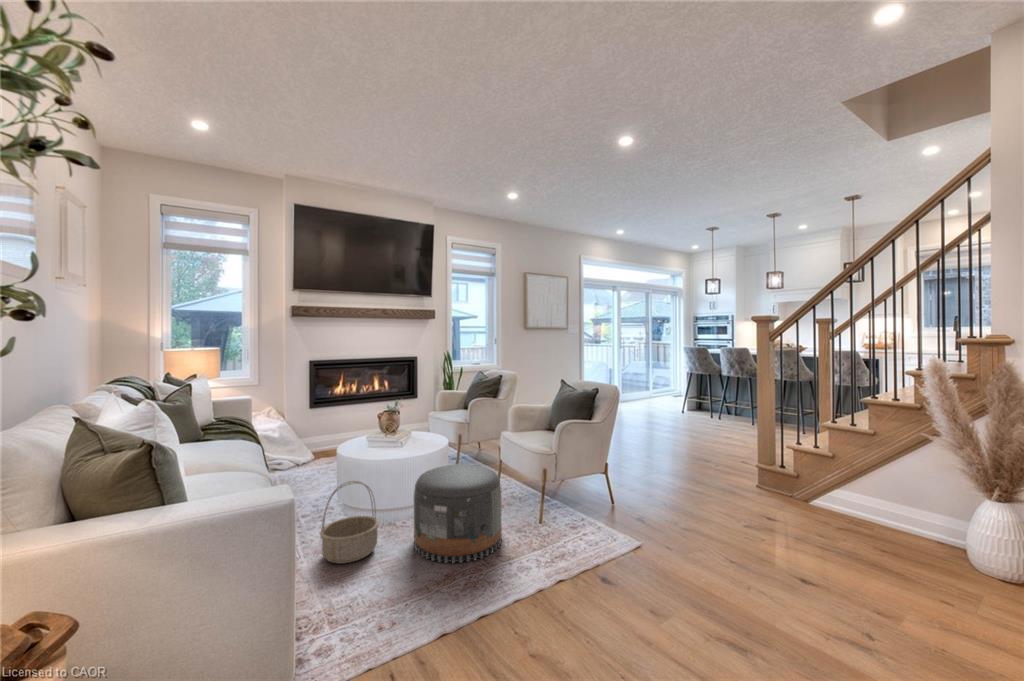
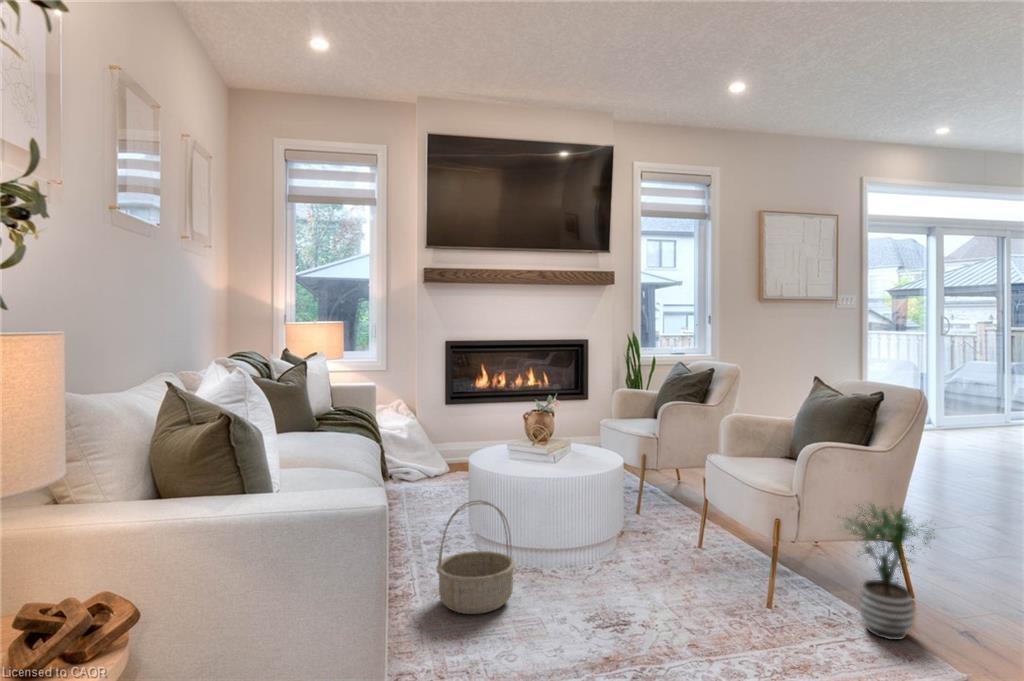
potted plant: none [573,453,627,531] -> present [835,506,934,640]
pouf: present [414,464,502,563] -> none [564,494,701,646]

